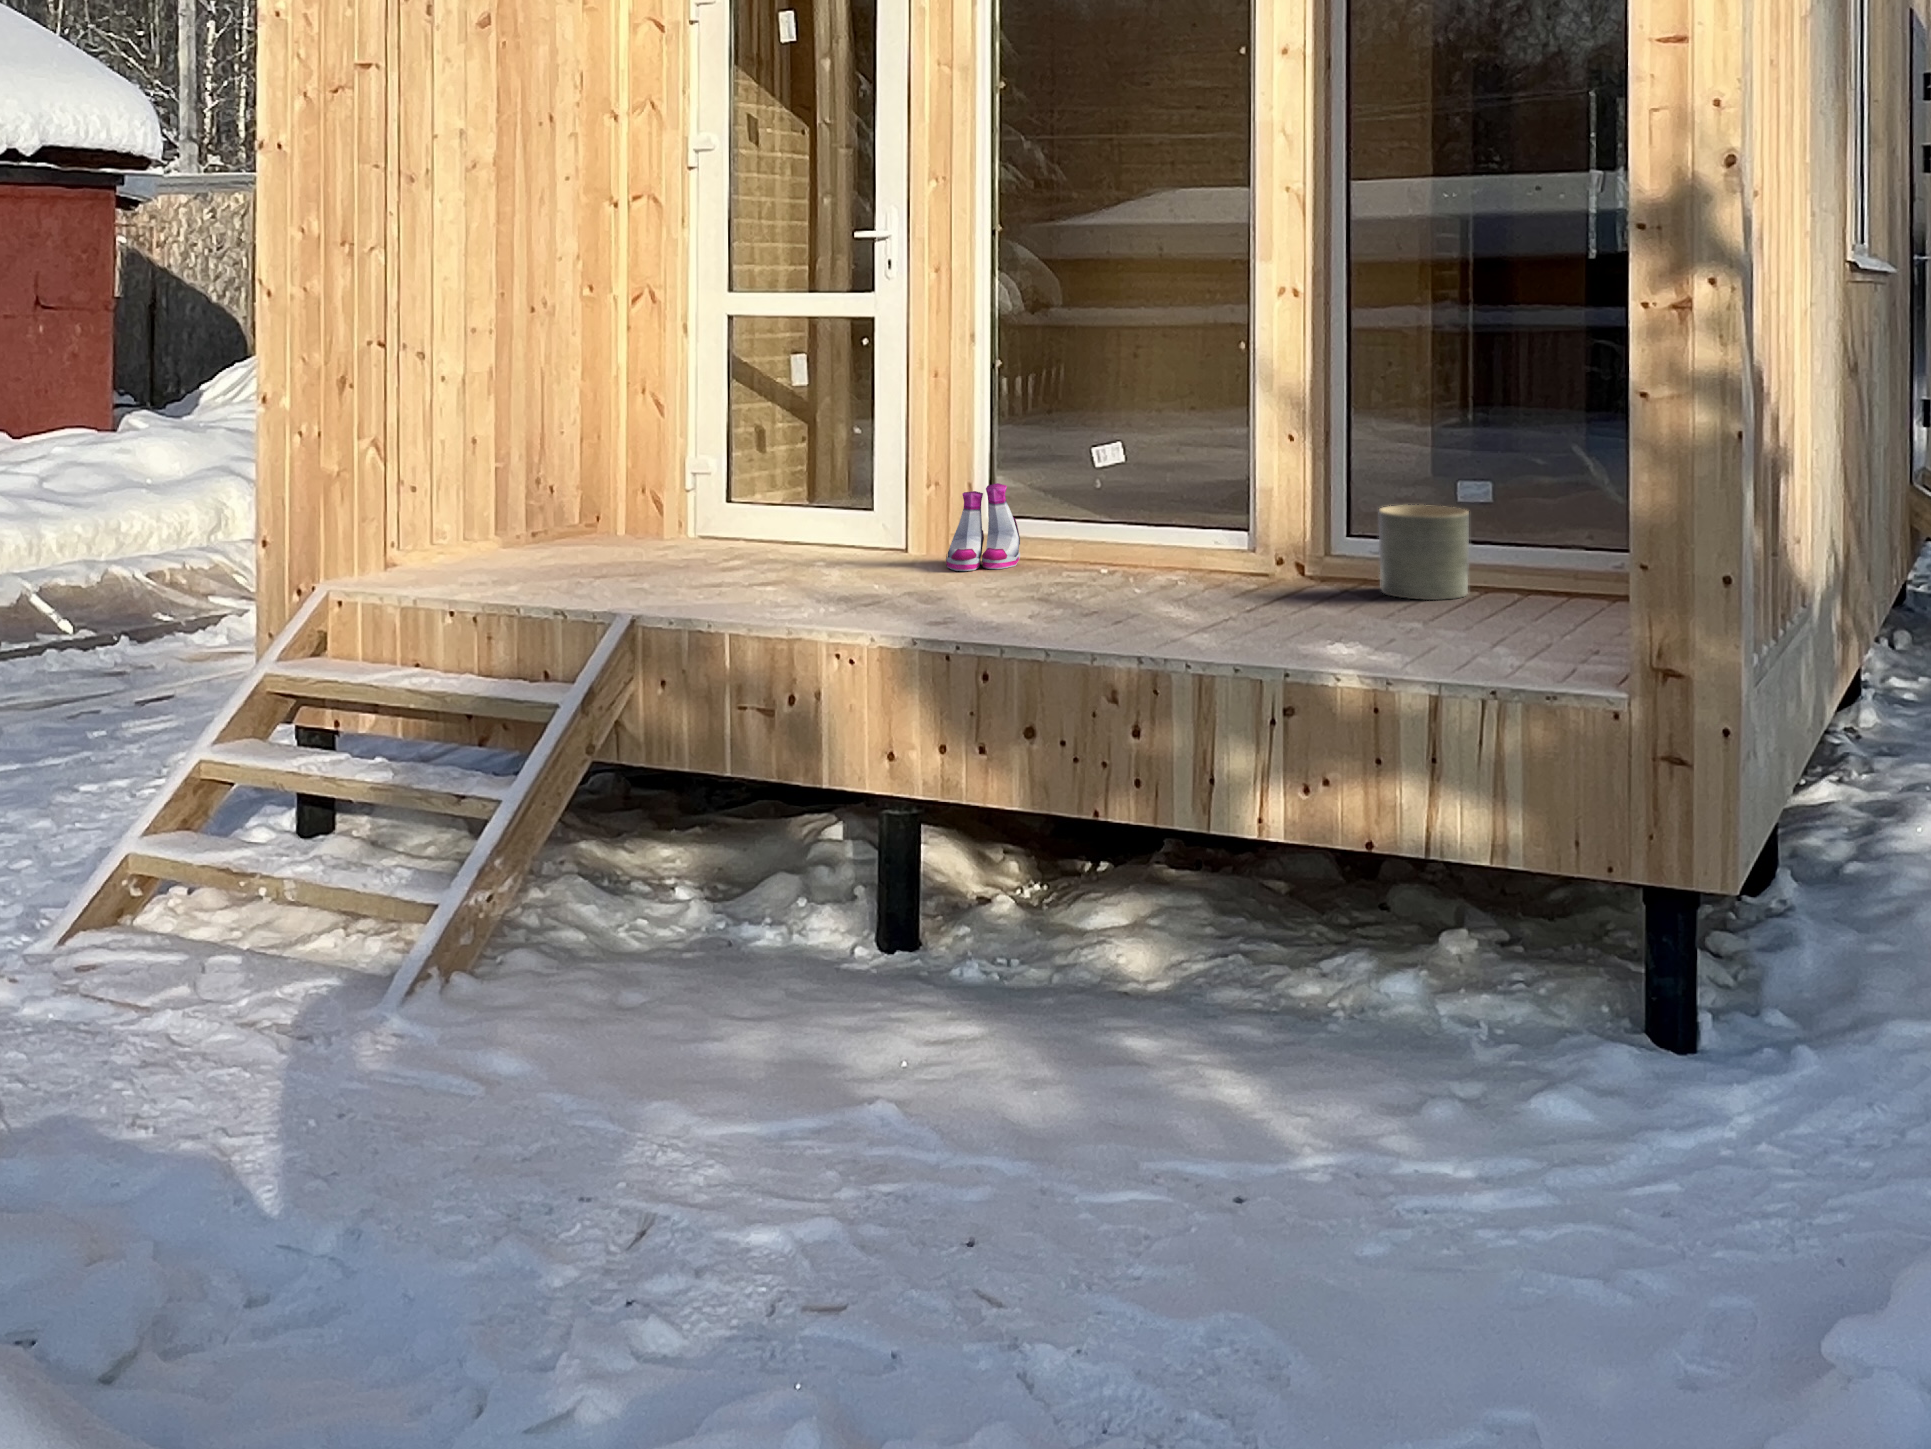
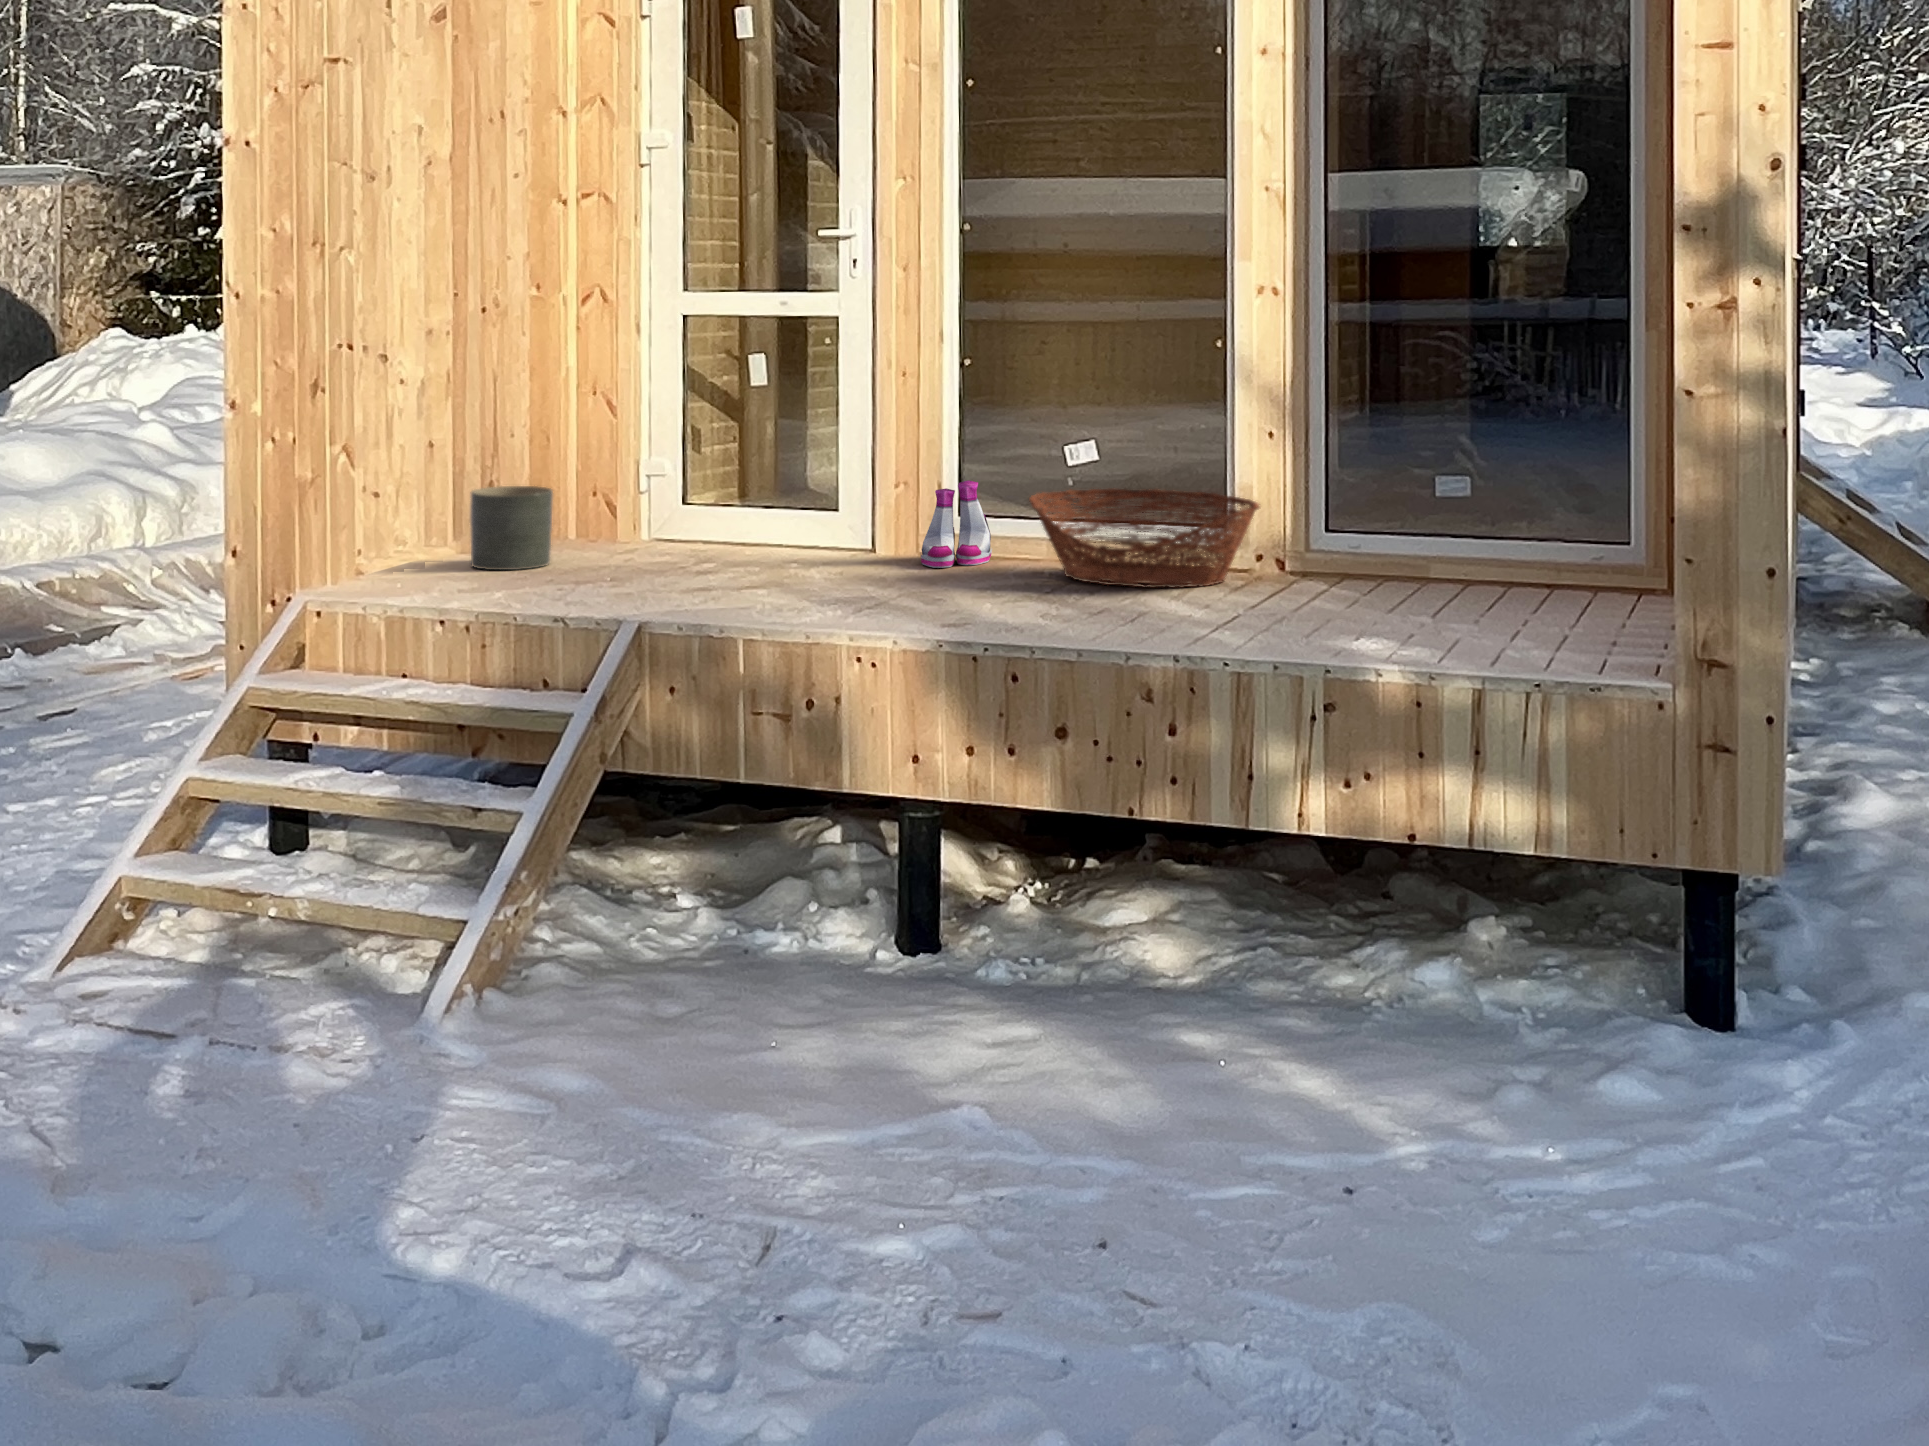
basket: none [1046,494,1277,595] -> present [1029,489,1260,588]
planter: present [1379,505,1469,600] -> present [470,486,553,570]

